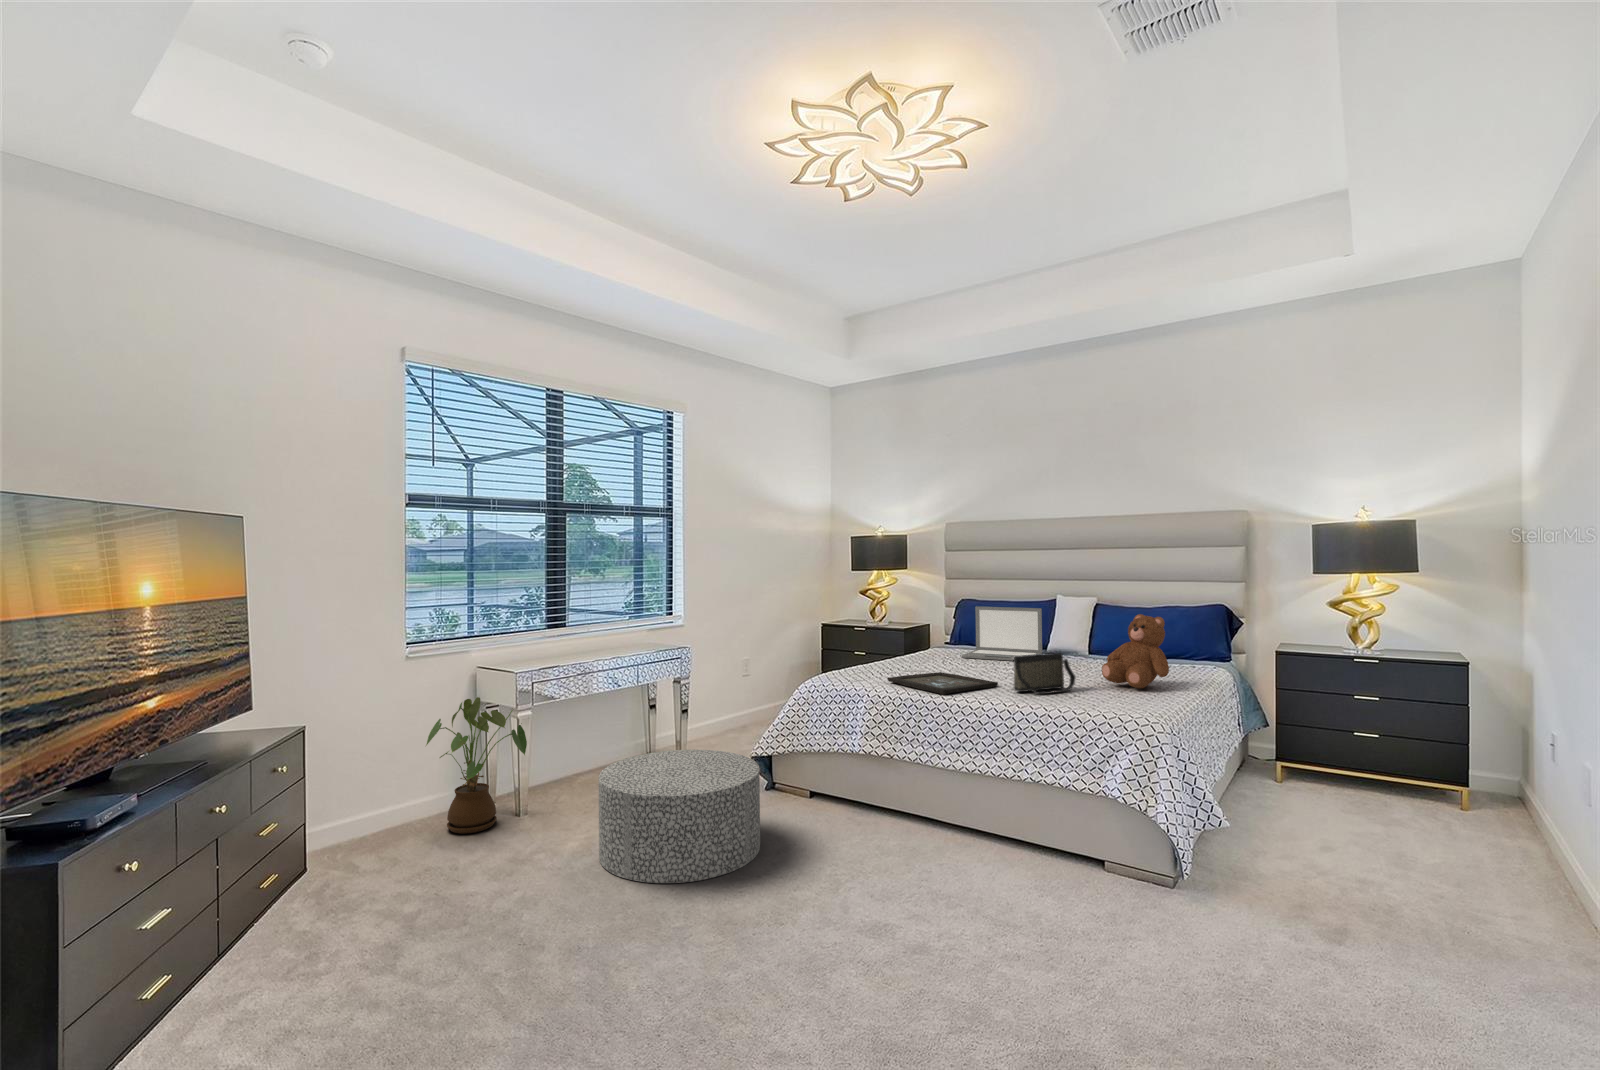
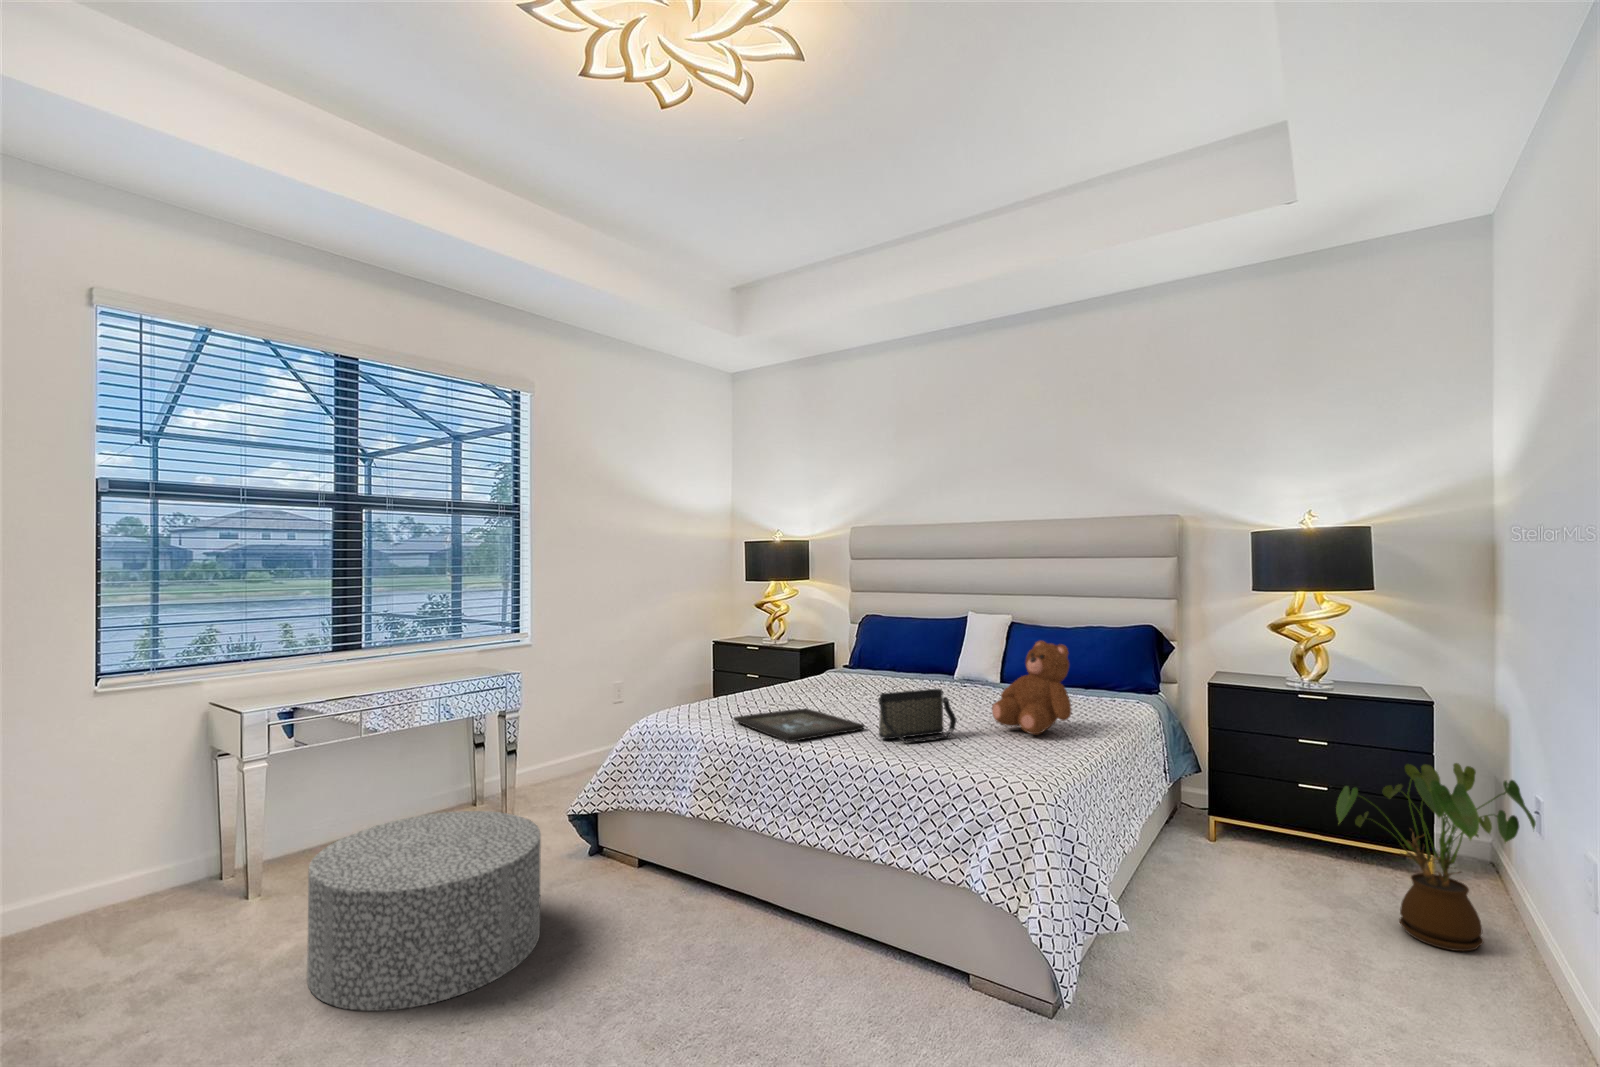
laptop: present [962,606,1042,661] -> none [848,625,943,693]
house plant: present [426,697,527,834] -> present [1336,763,1536,951]

